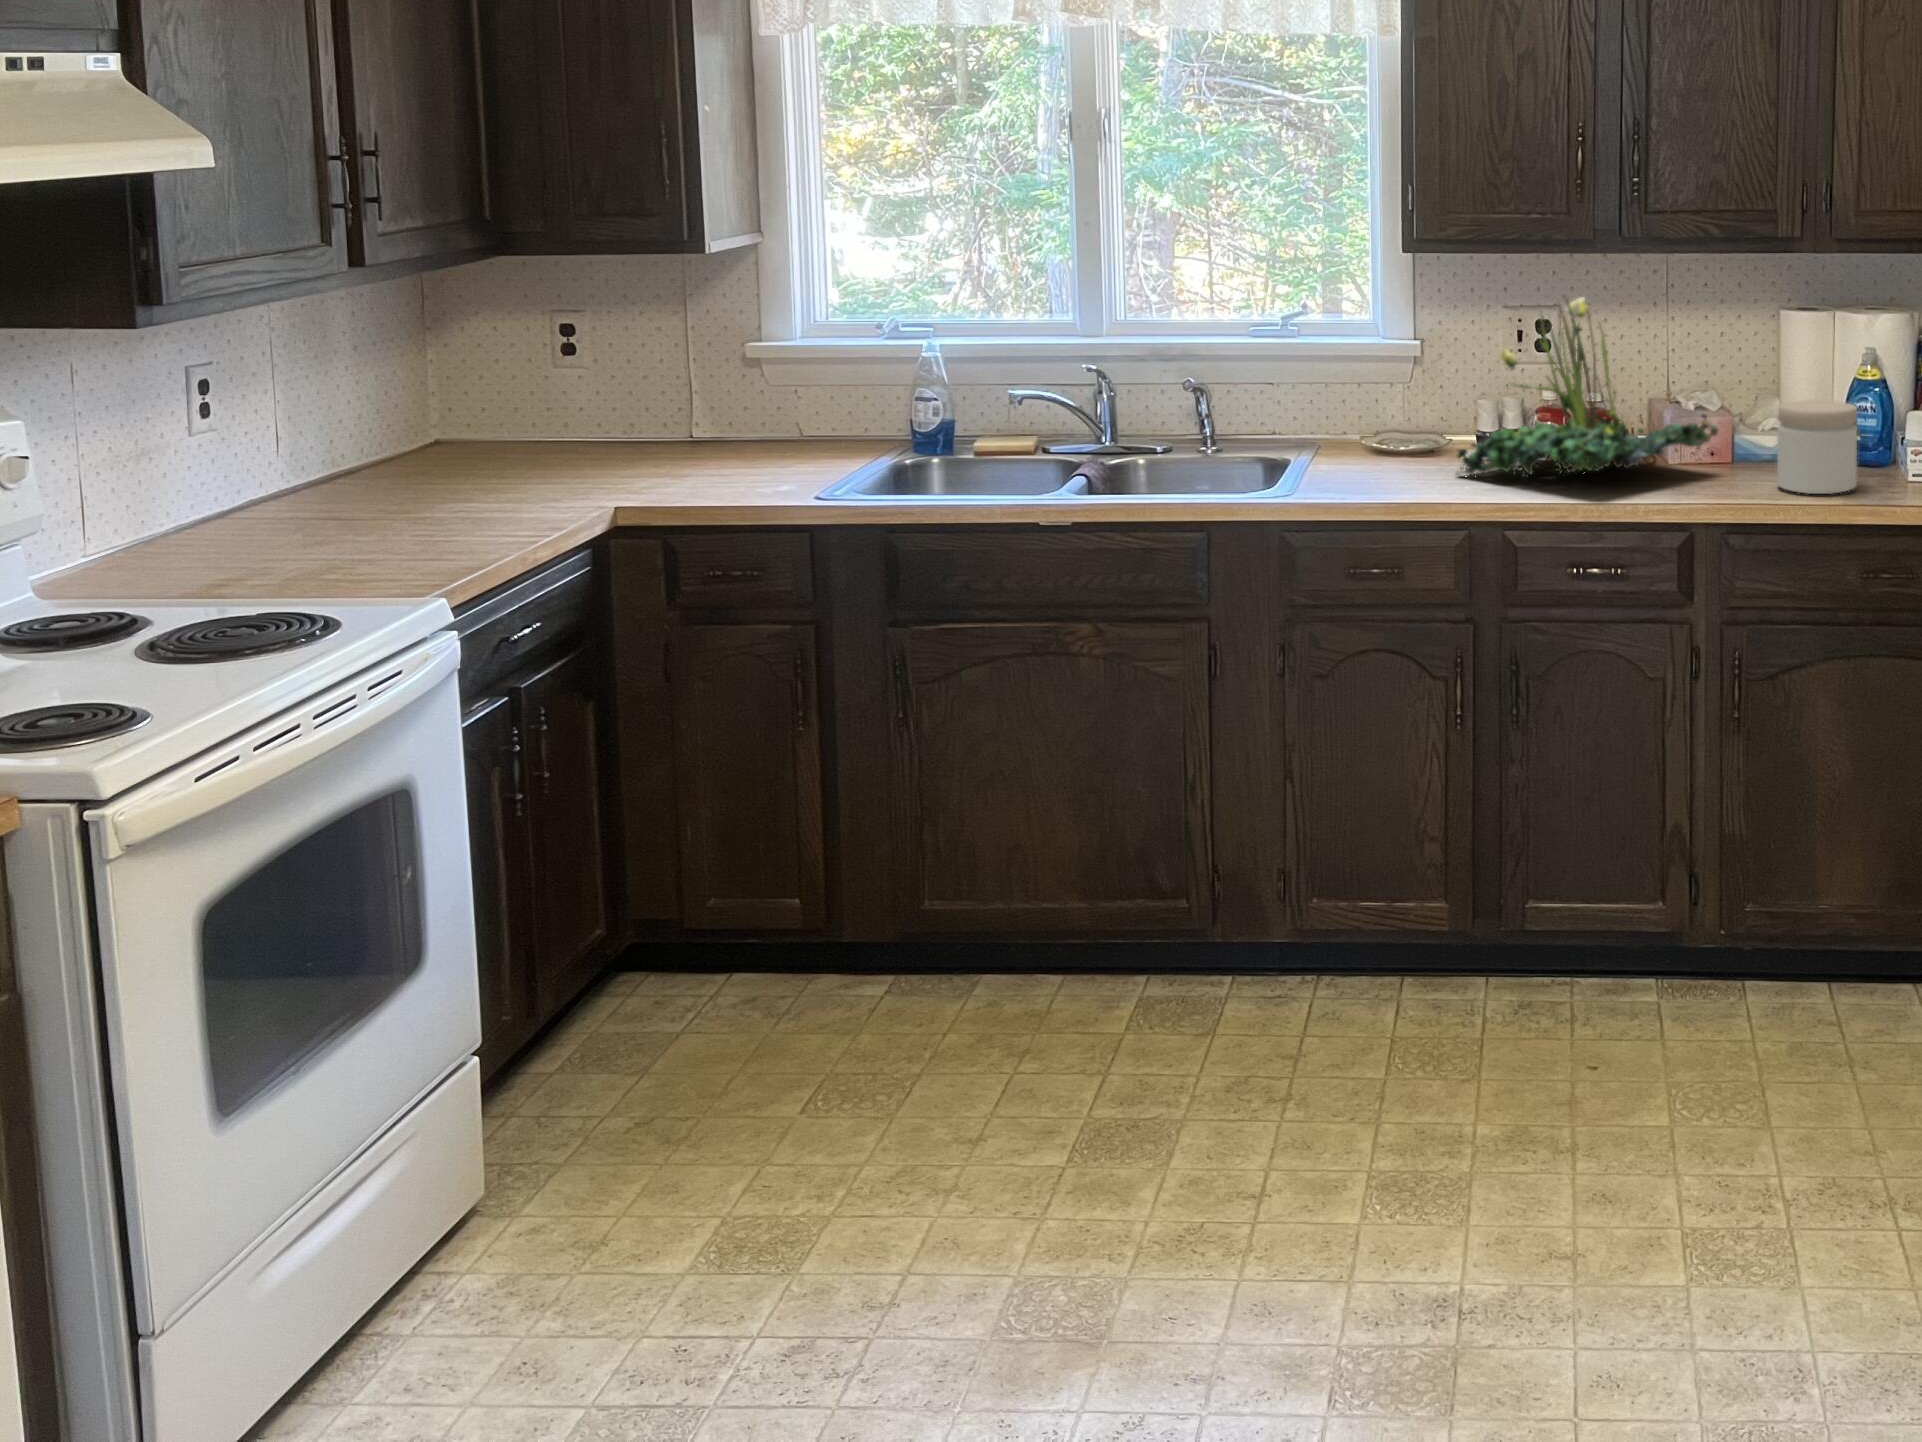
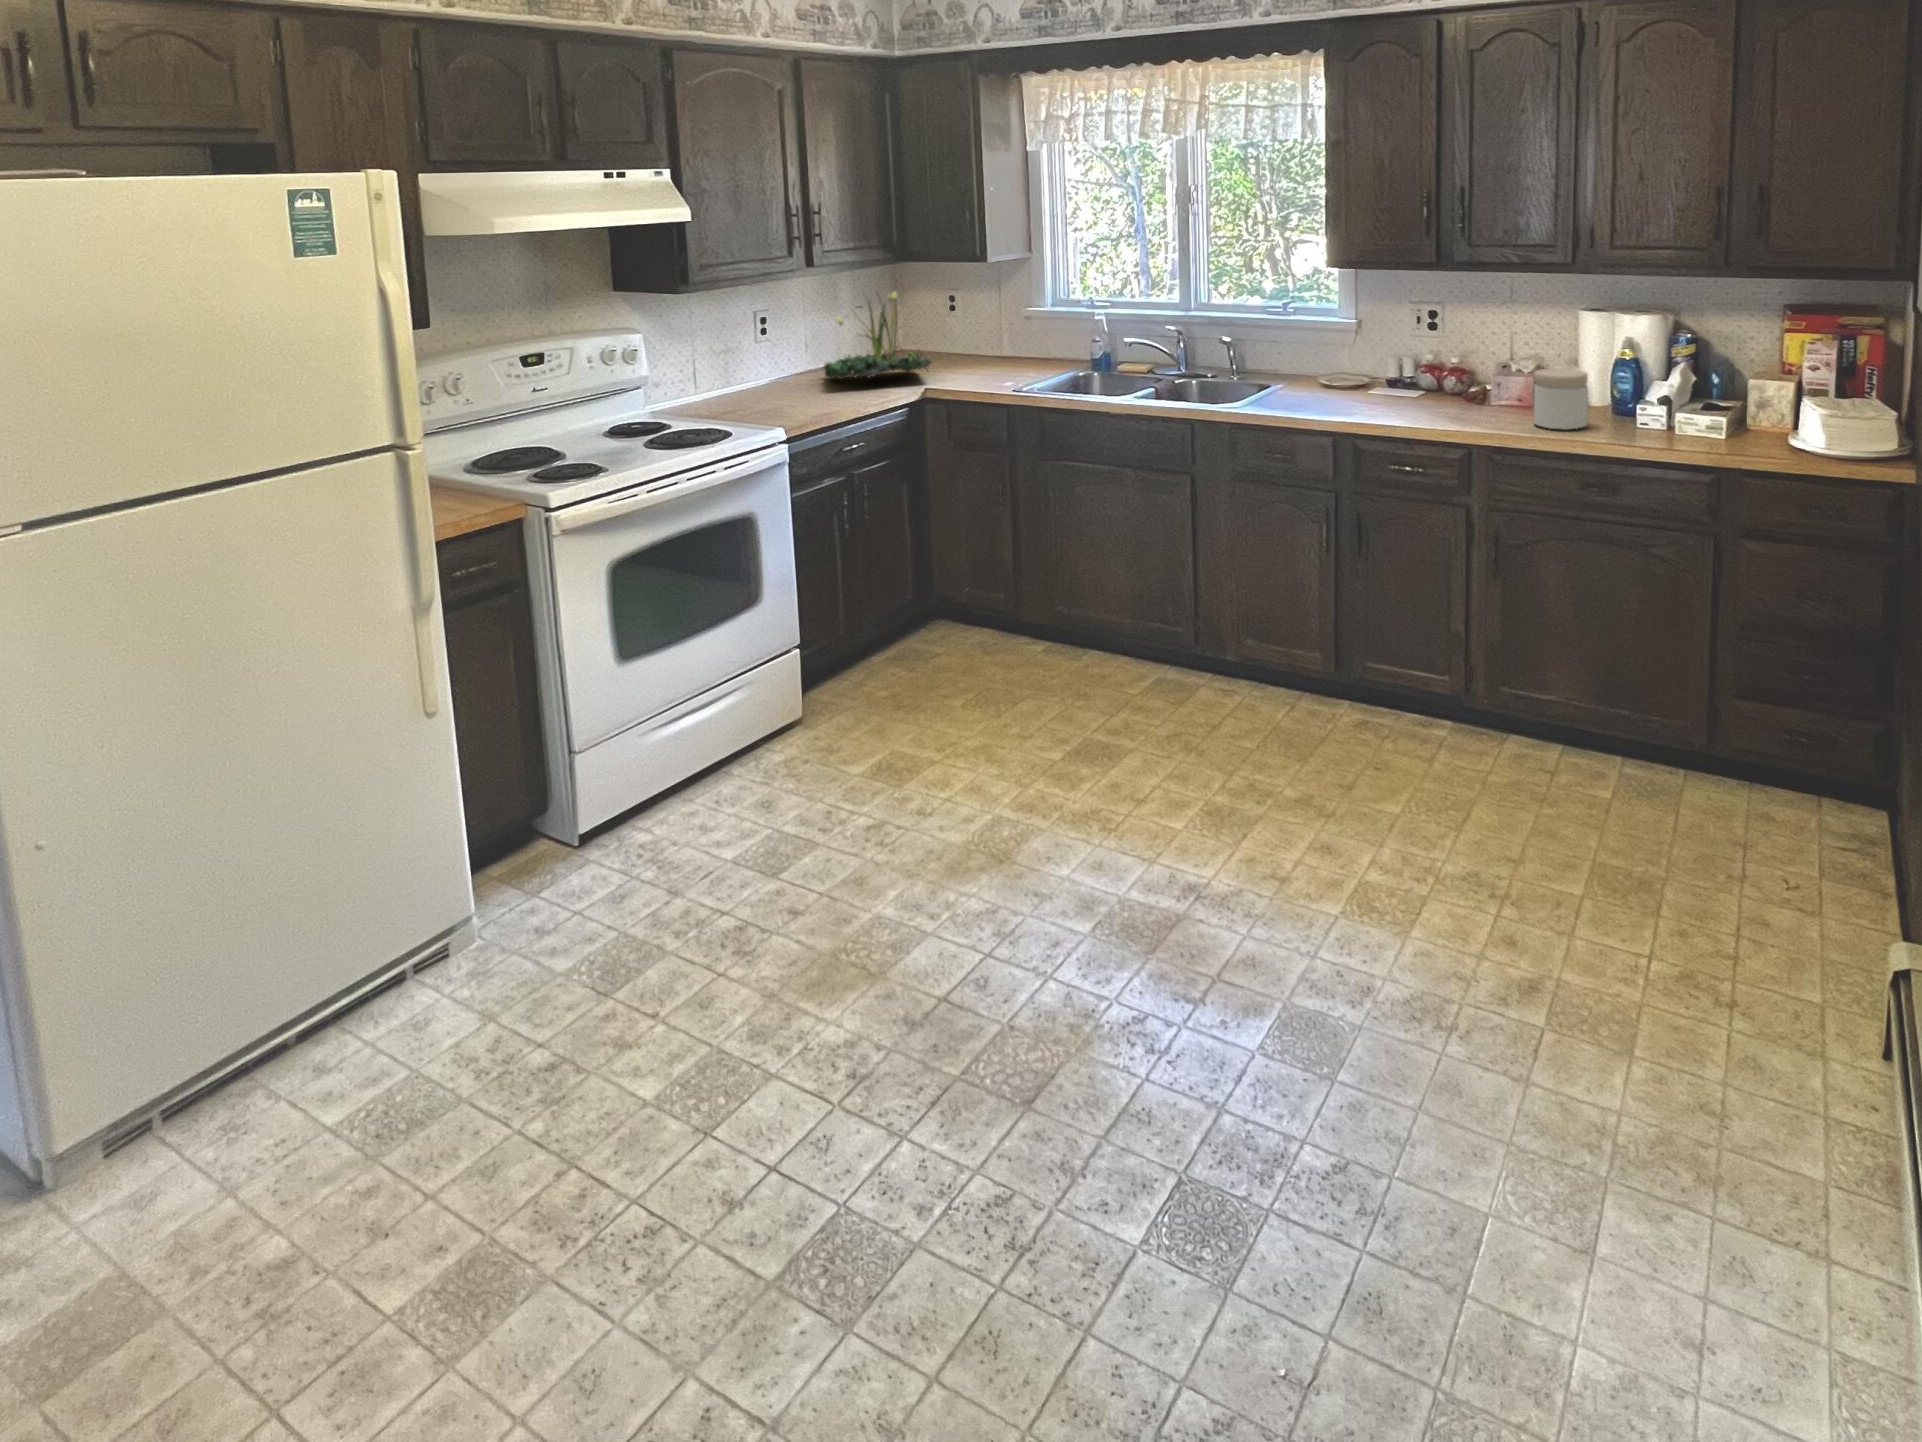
plant: present [1457,298,1718,477] -> present [825,292,931,379]

